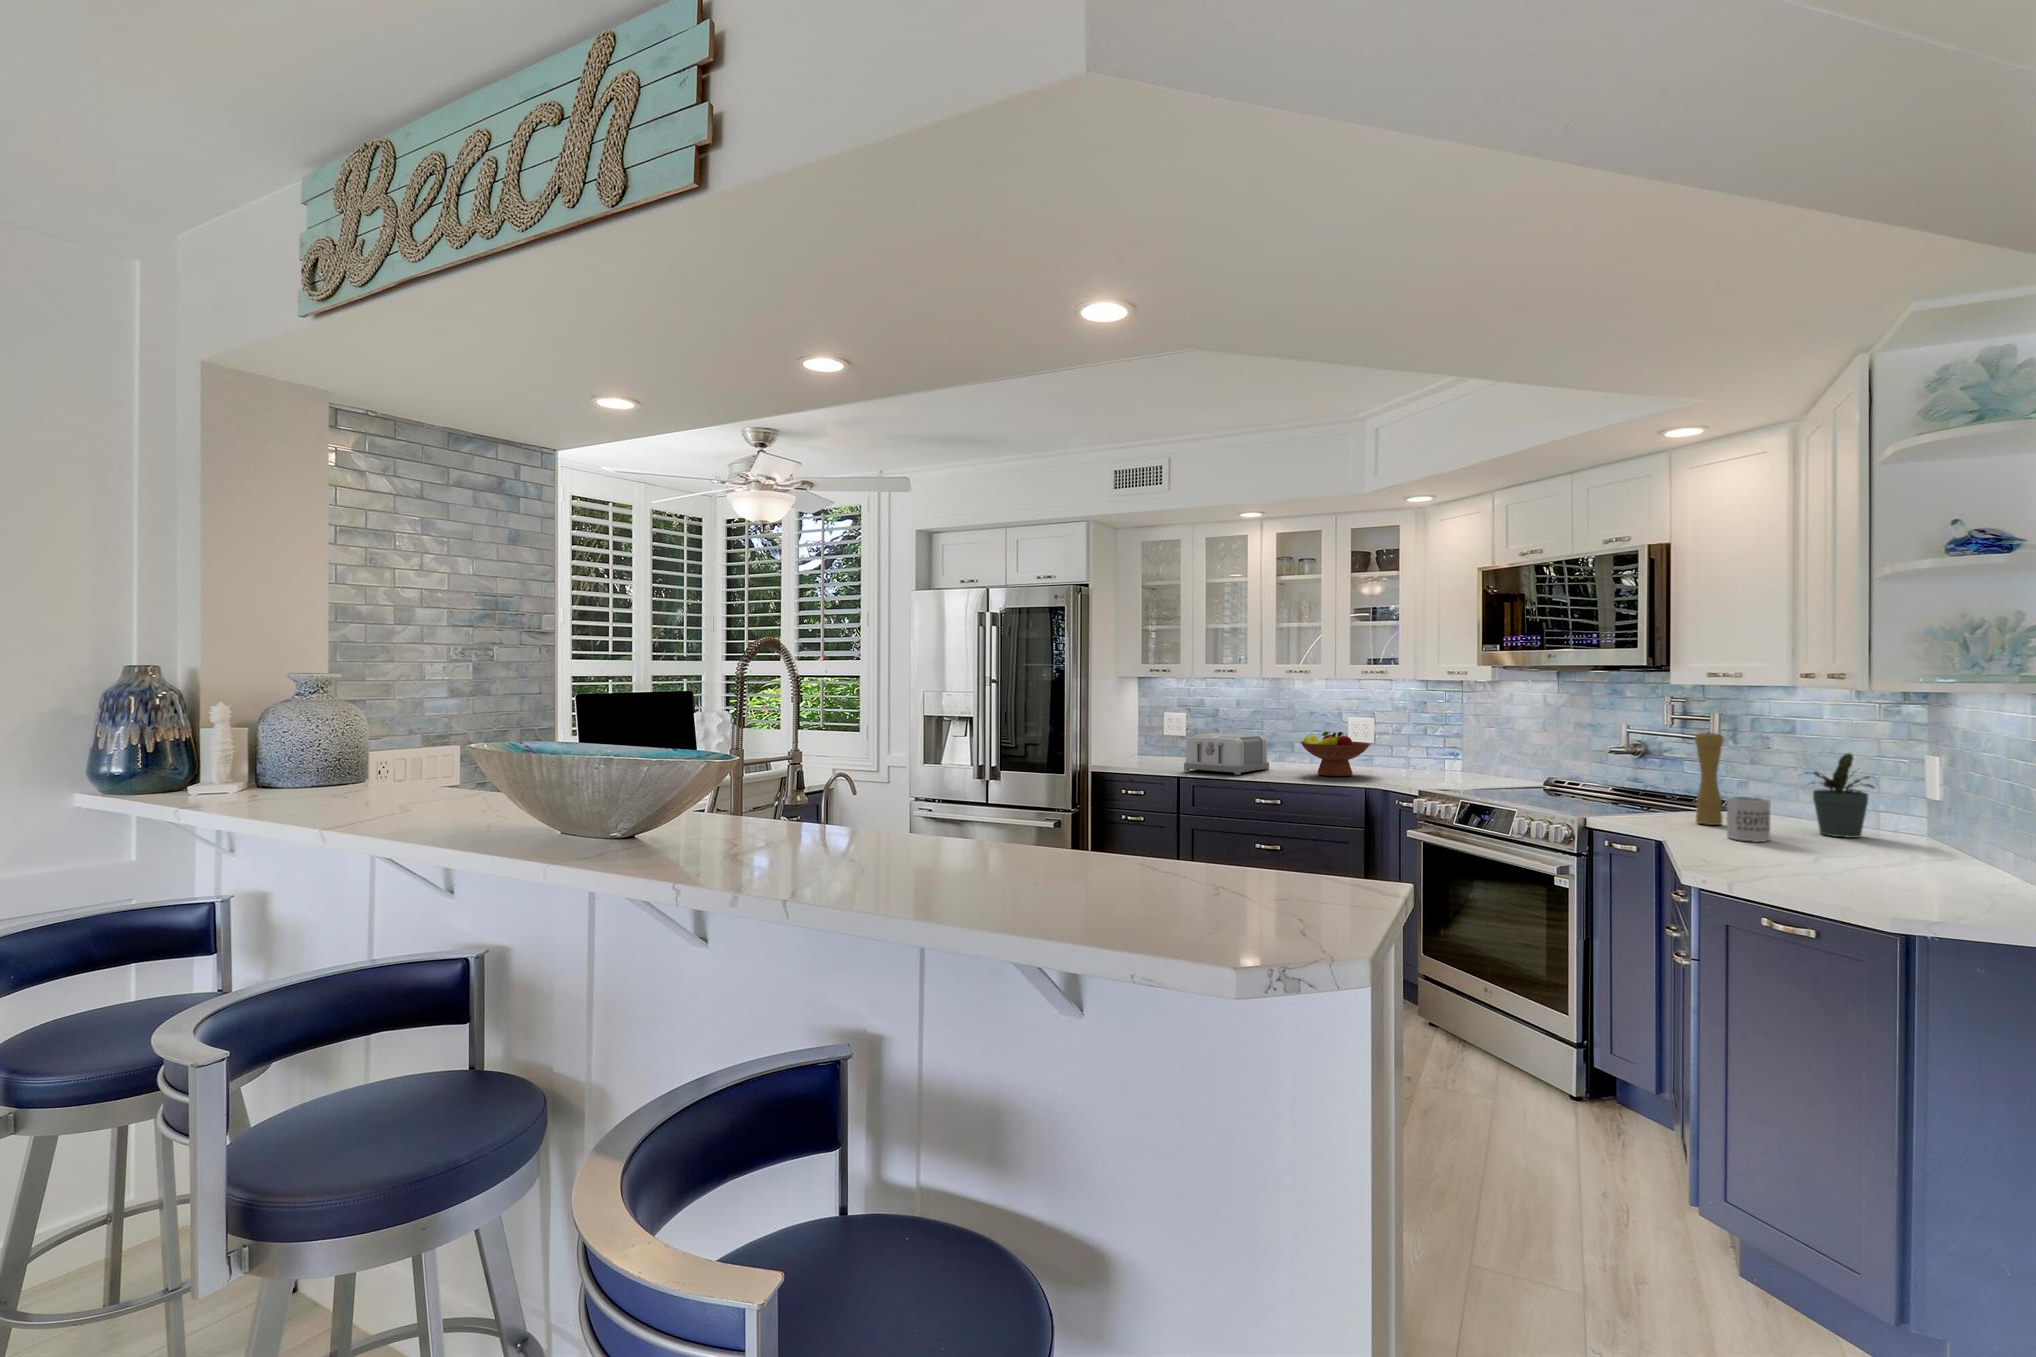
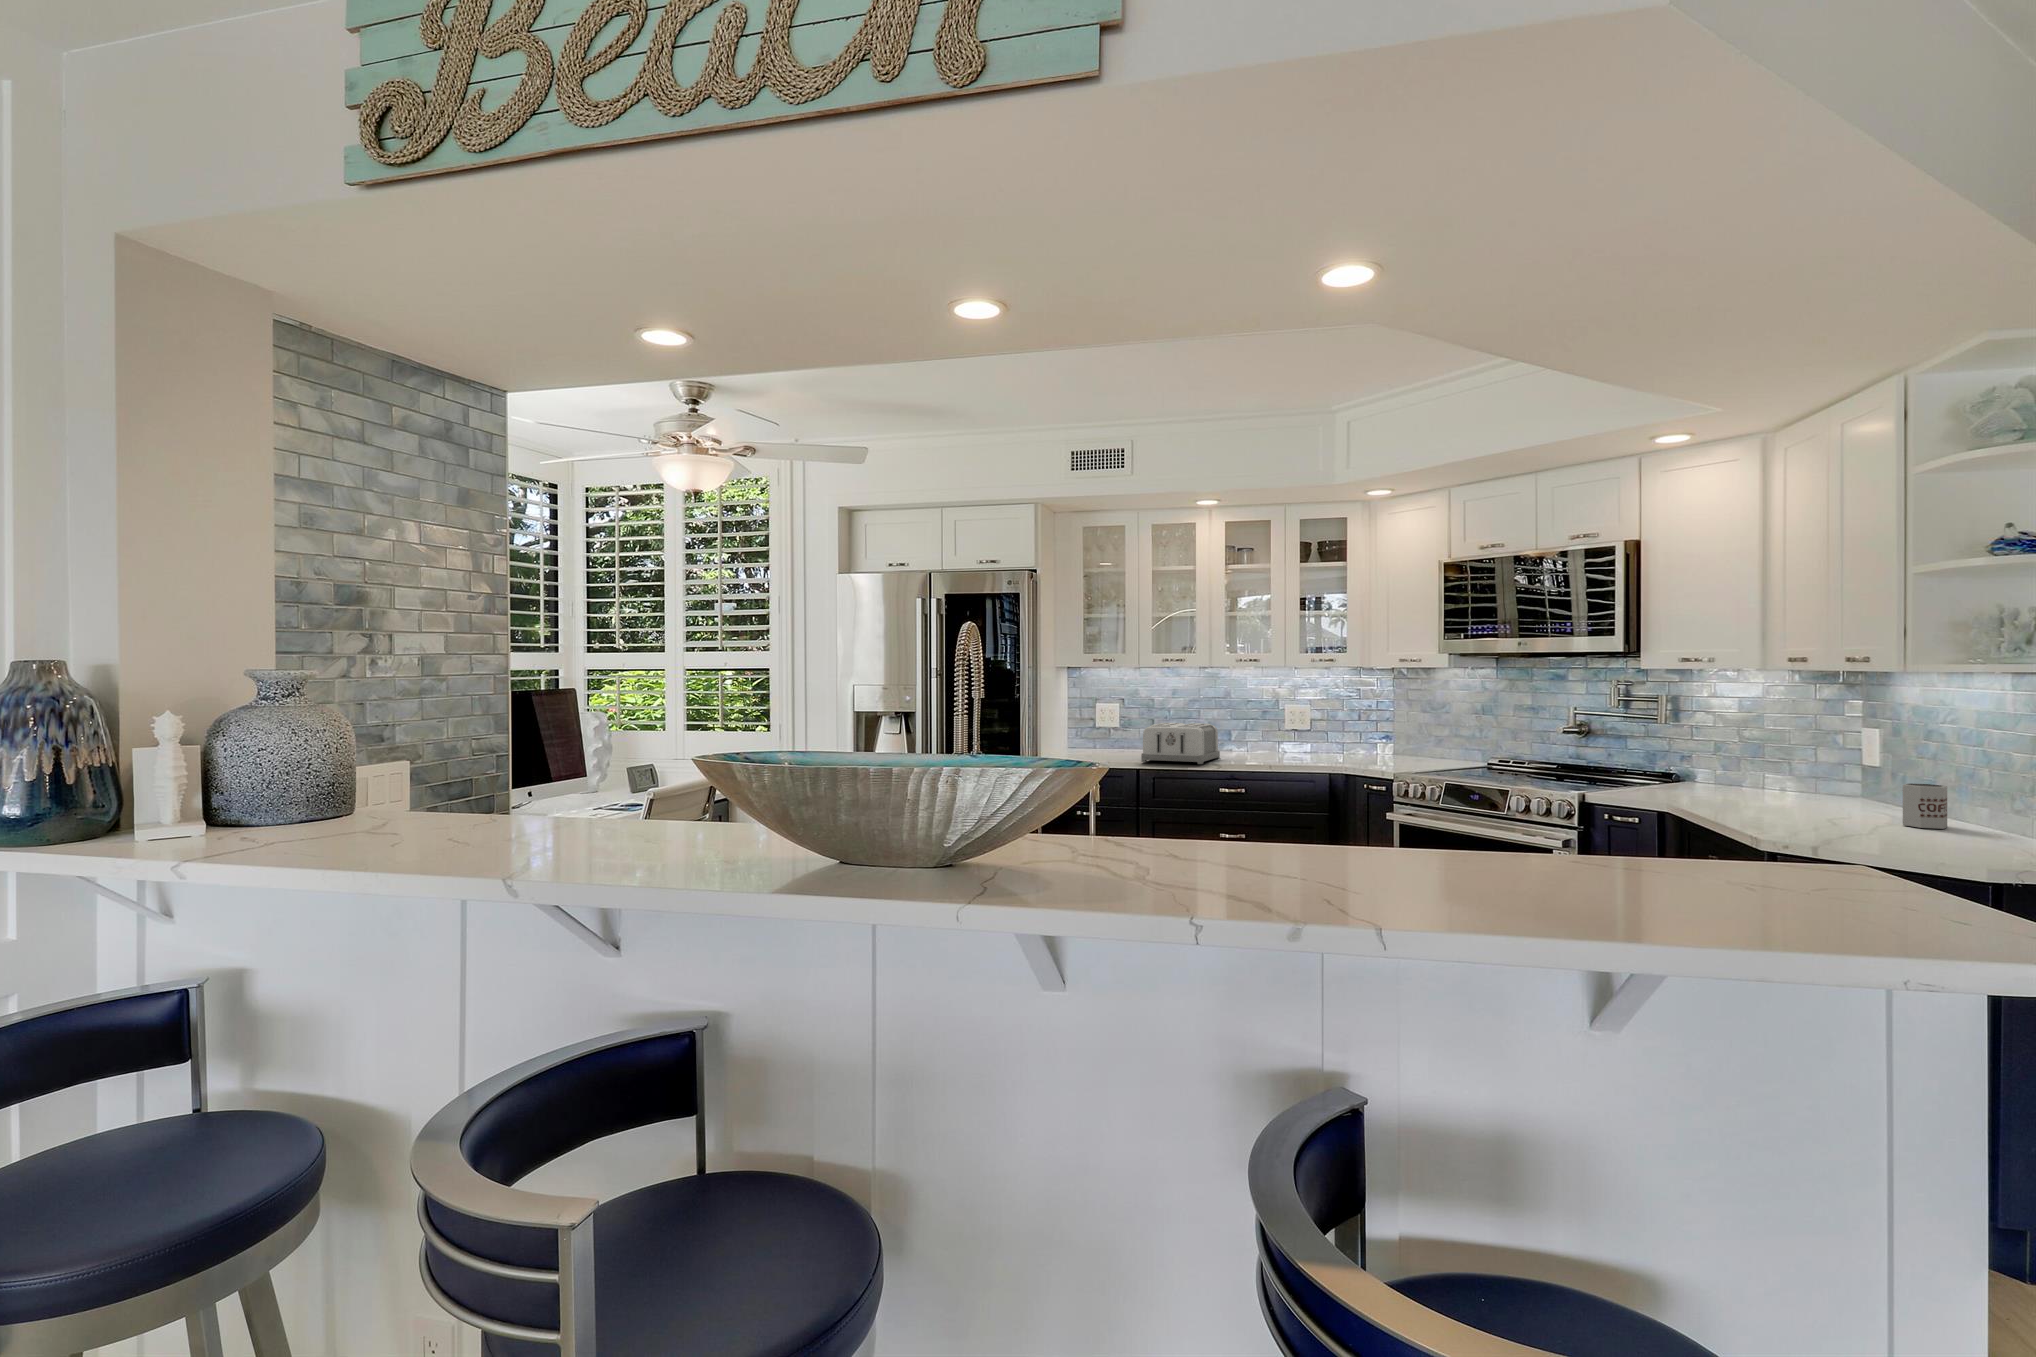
pepper mill: present [1695,731,1723,825] -> none [1677,711,1703,796]
fruit bowl: present [1300,732,1370,776] -> none [1258,718,1327,762]
potted plant: present [1806,753,1874,838] -> none [1768,728,1840,802]
mug: present [1727,797,1770,842] -> present [1903,783,1947,829]

